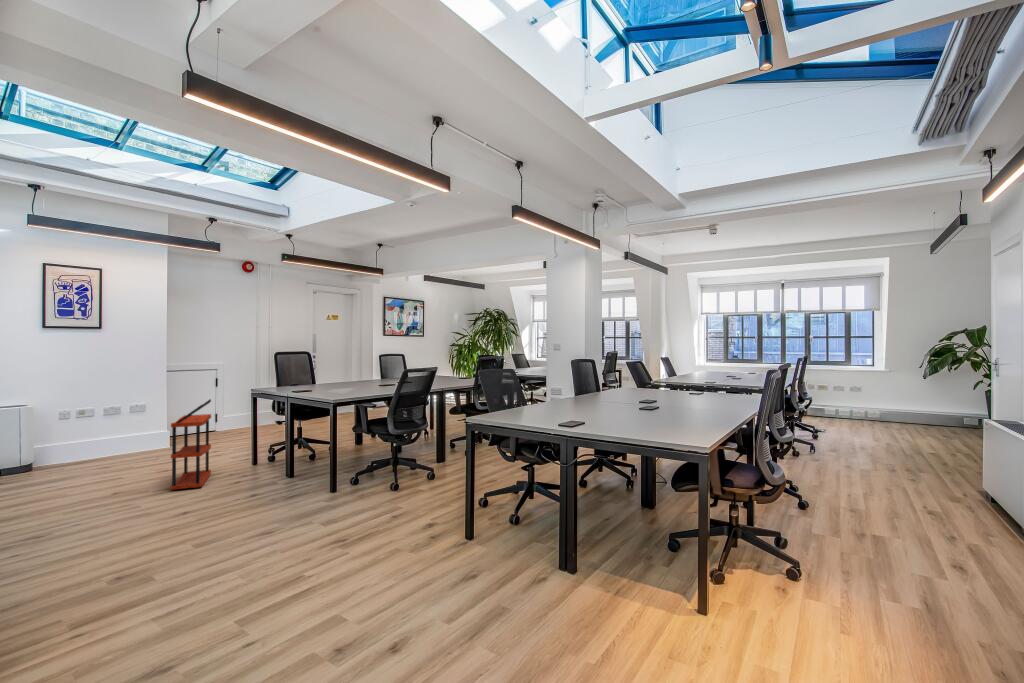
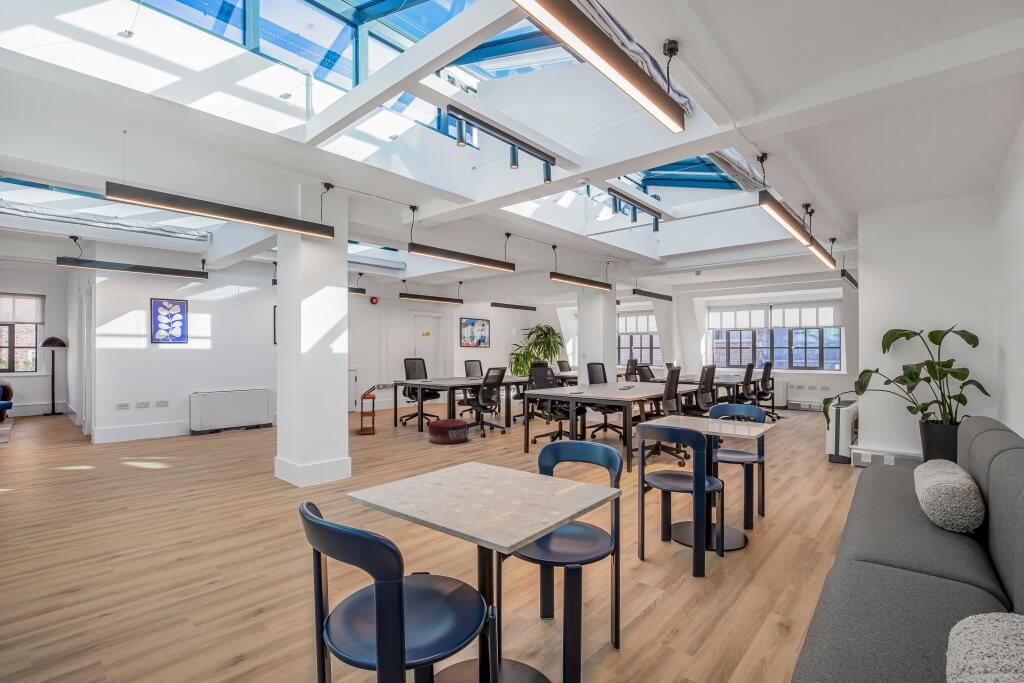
pouf: none [289,460,364,514] -> present [429,419,468,444]

